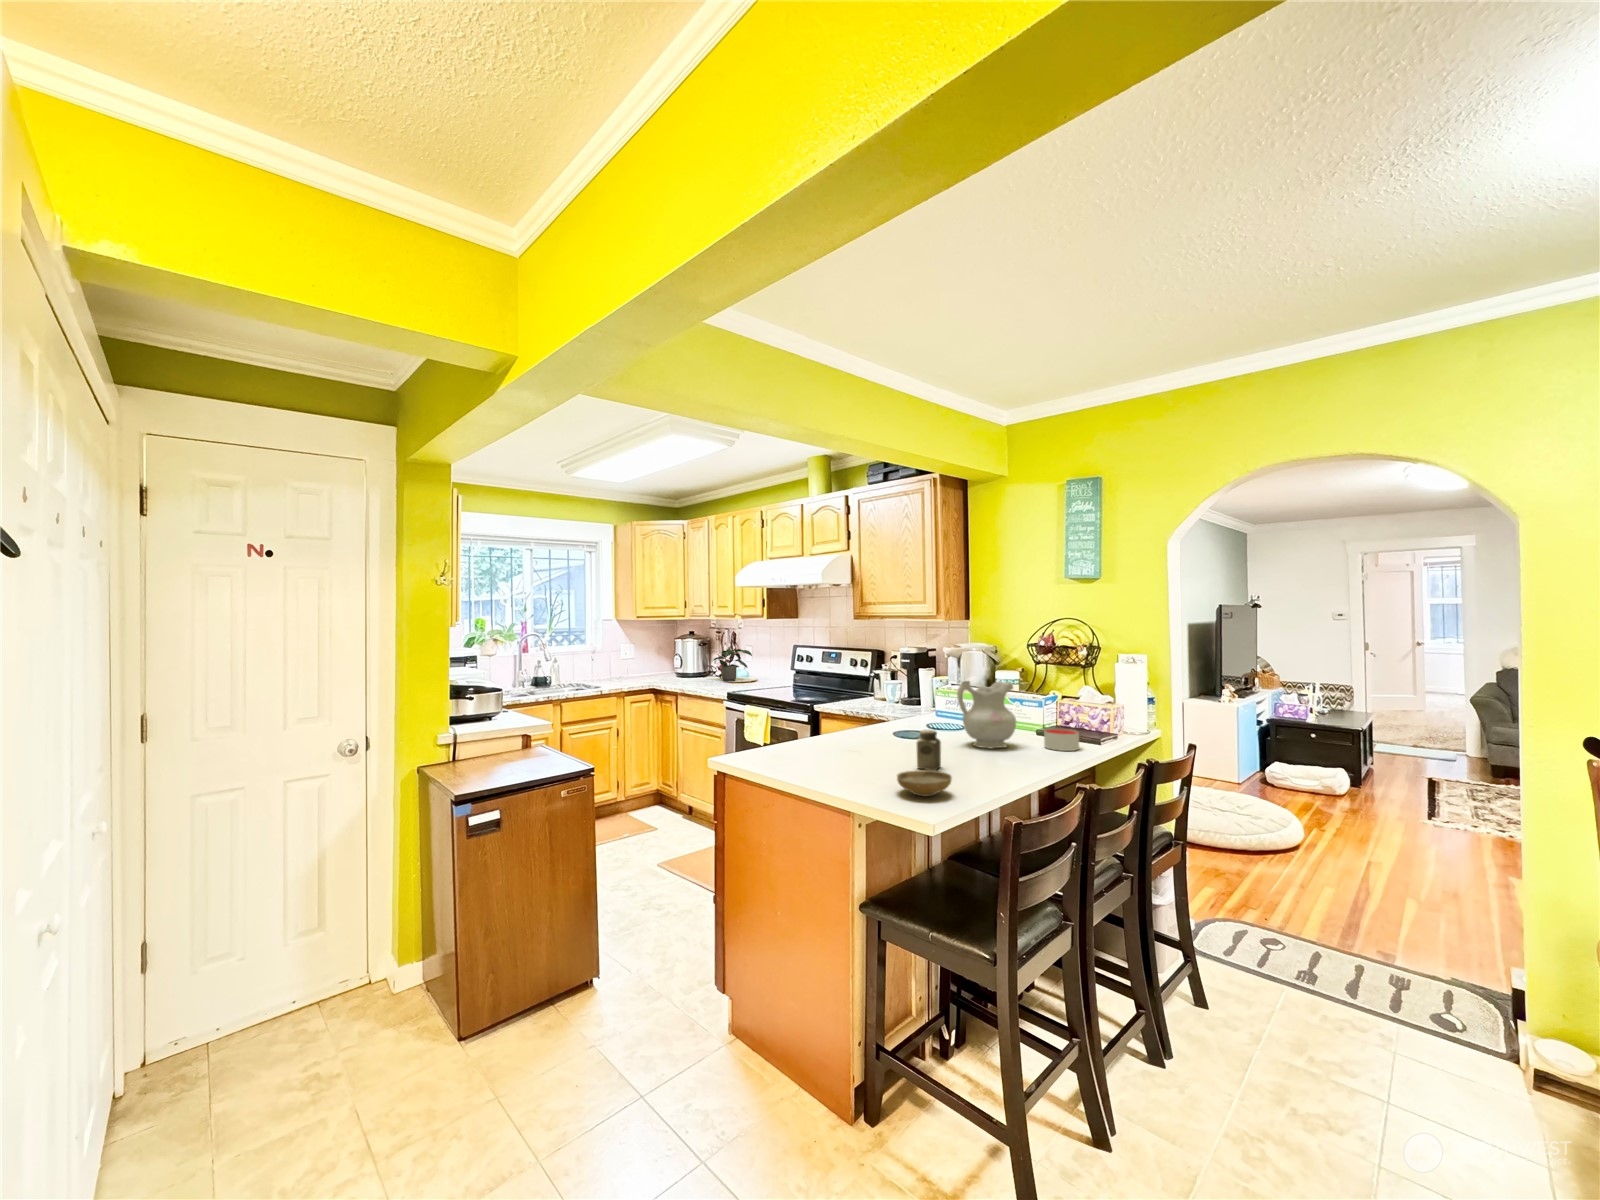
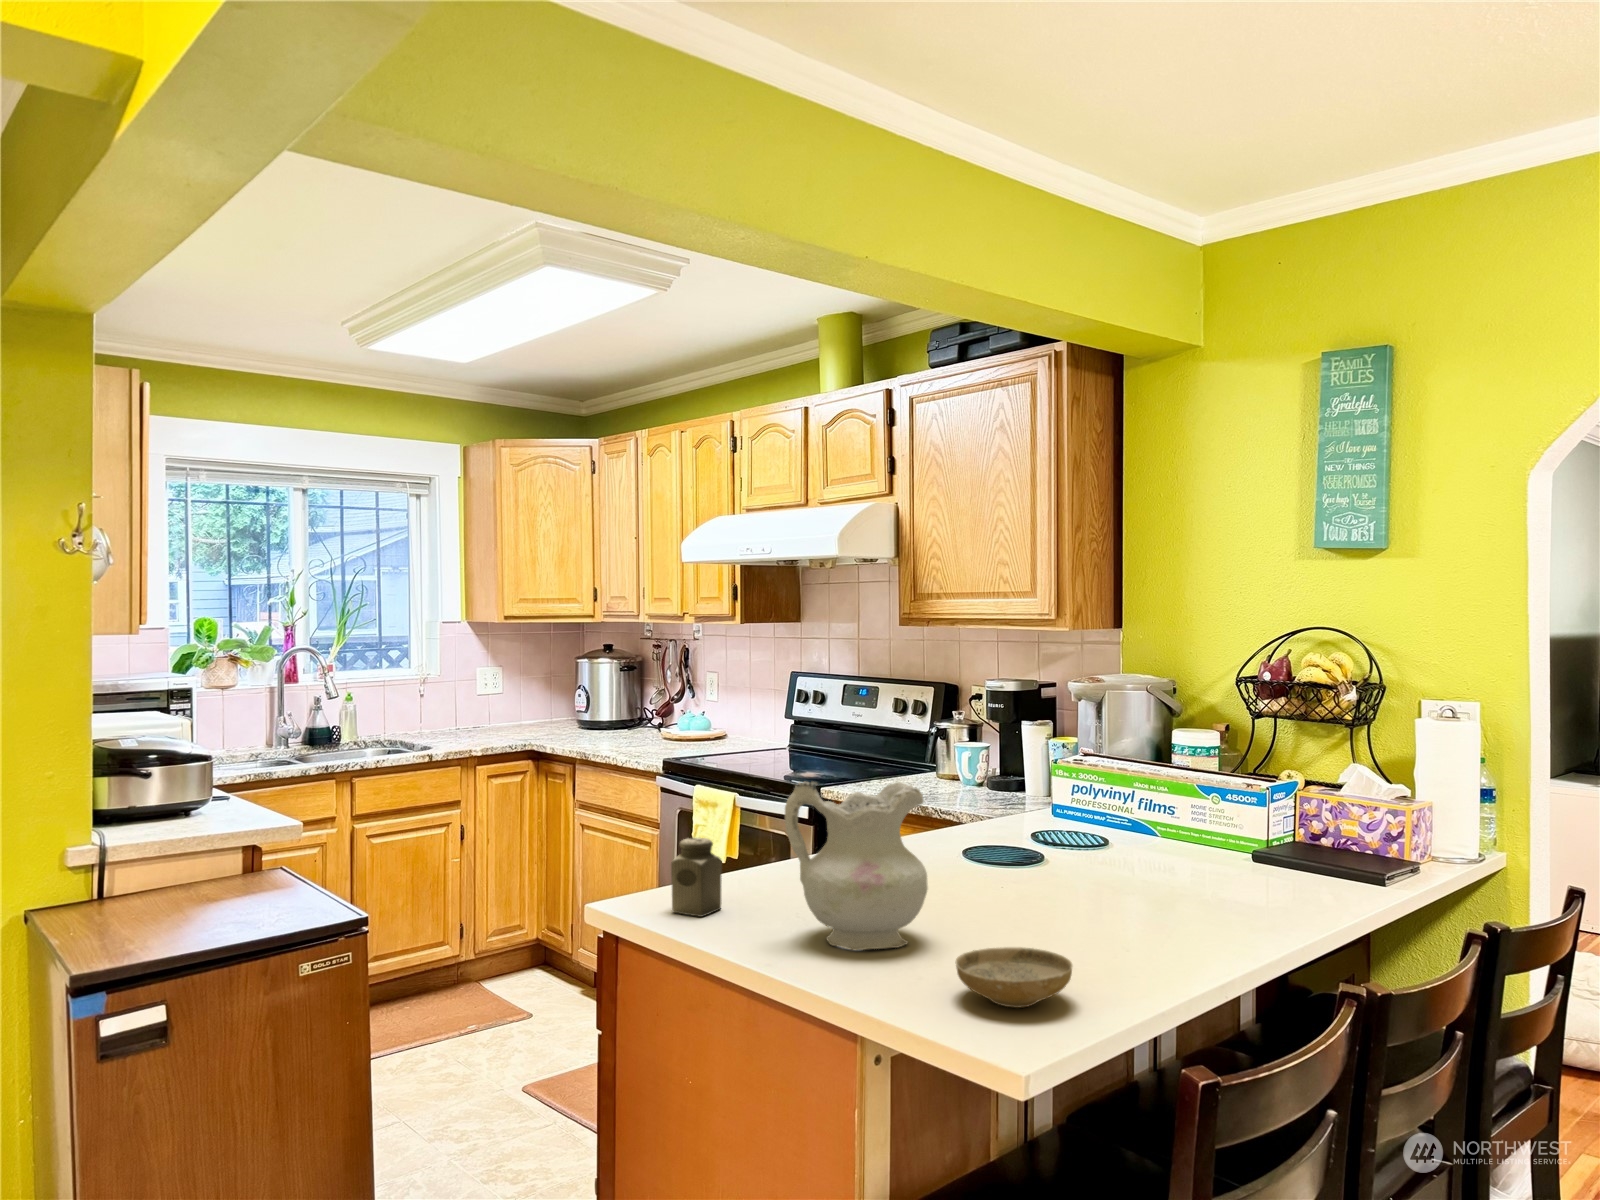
potted plant: present [713,648,752,681] -> none [639,676,715,738]
ceramic pitcher: present [957,681,1016,749] -> present [785,781,928,950]
candle: present [1044,728,1079,751] -> none [1270,851,1342,899]
salt shaker: present [917,730,941,770] -> present [671,838,722,917]

